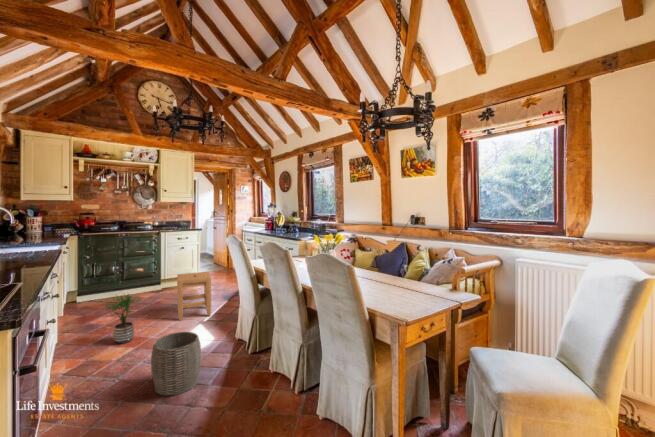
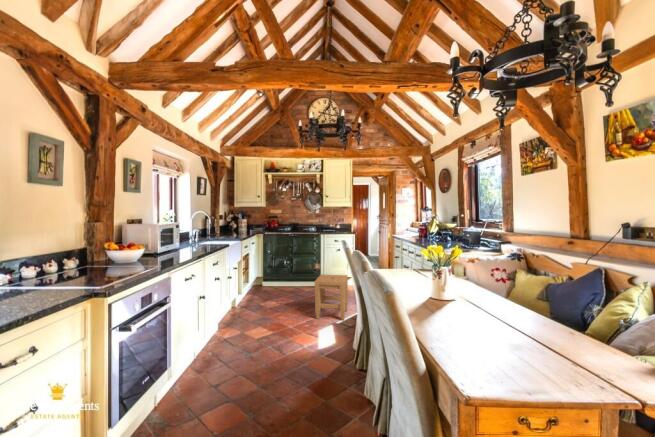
potted plant: present [105,294,139,344] -> none [252,287,282,330]
woven basket: present [151,332,201,396] -> none [256,335,299,397]

